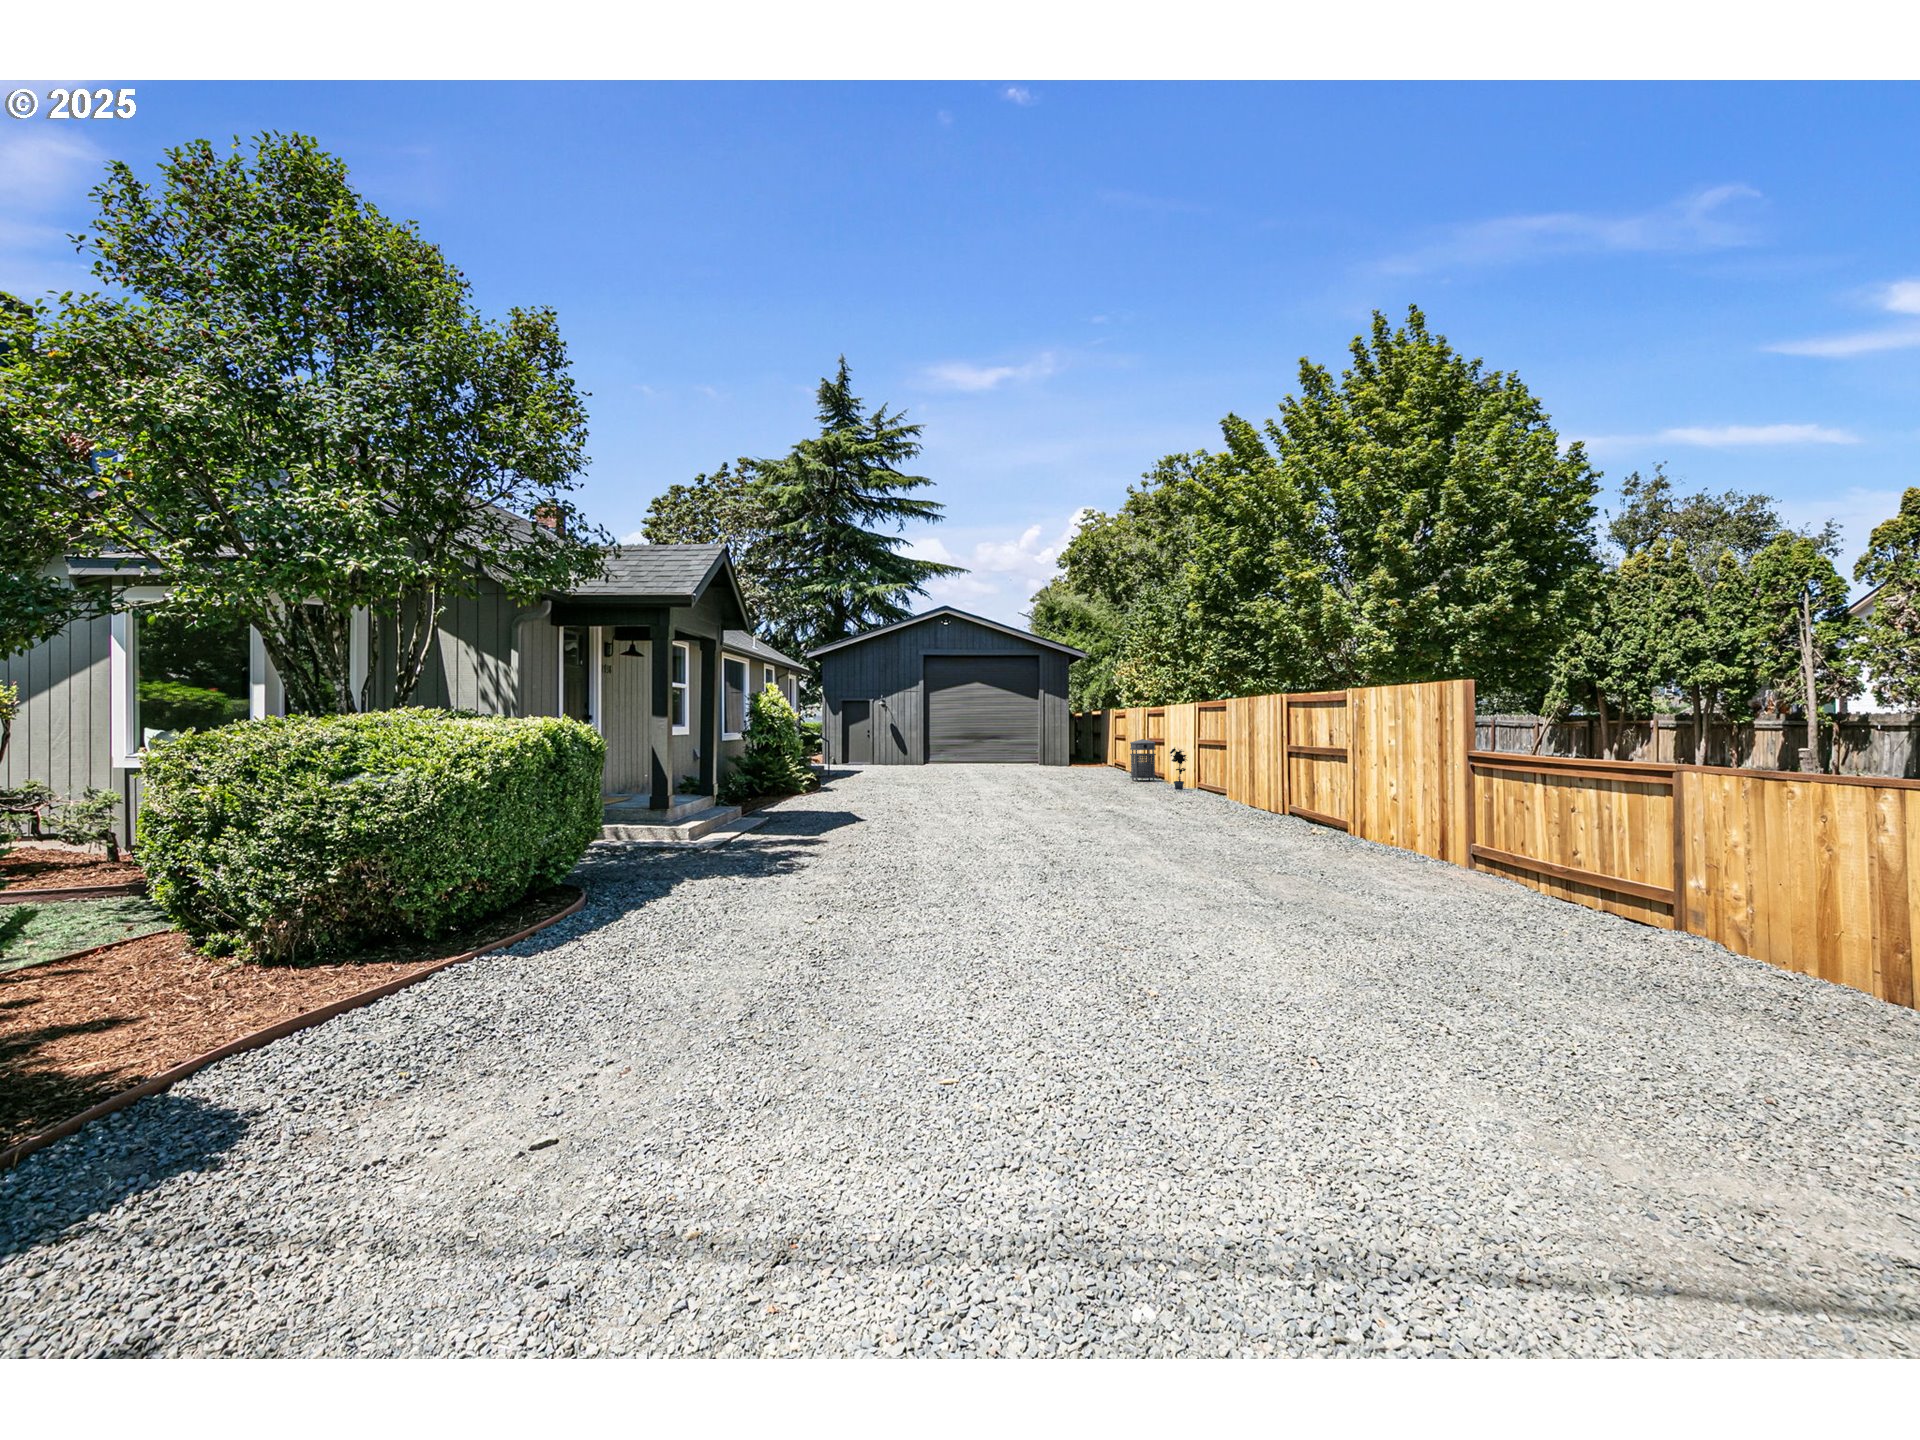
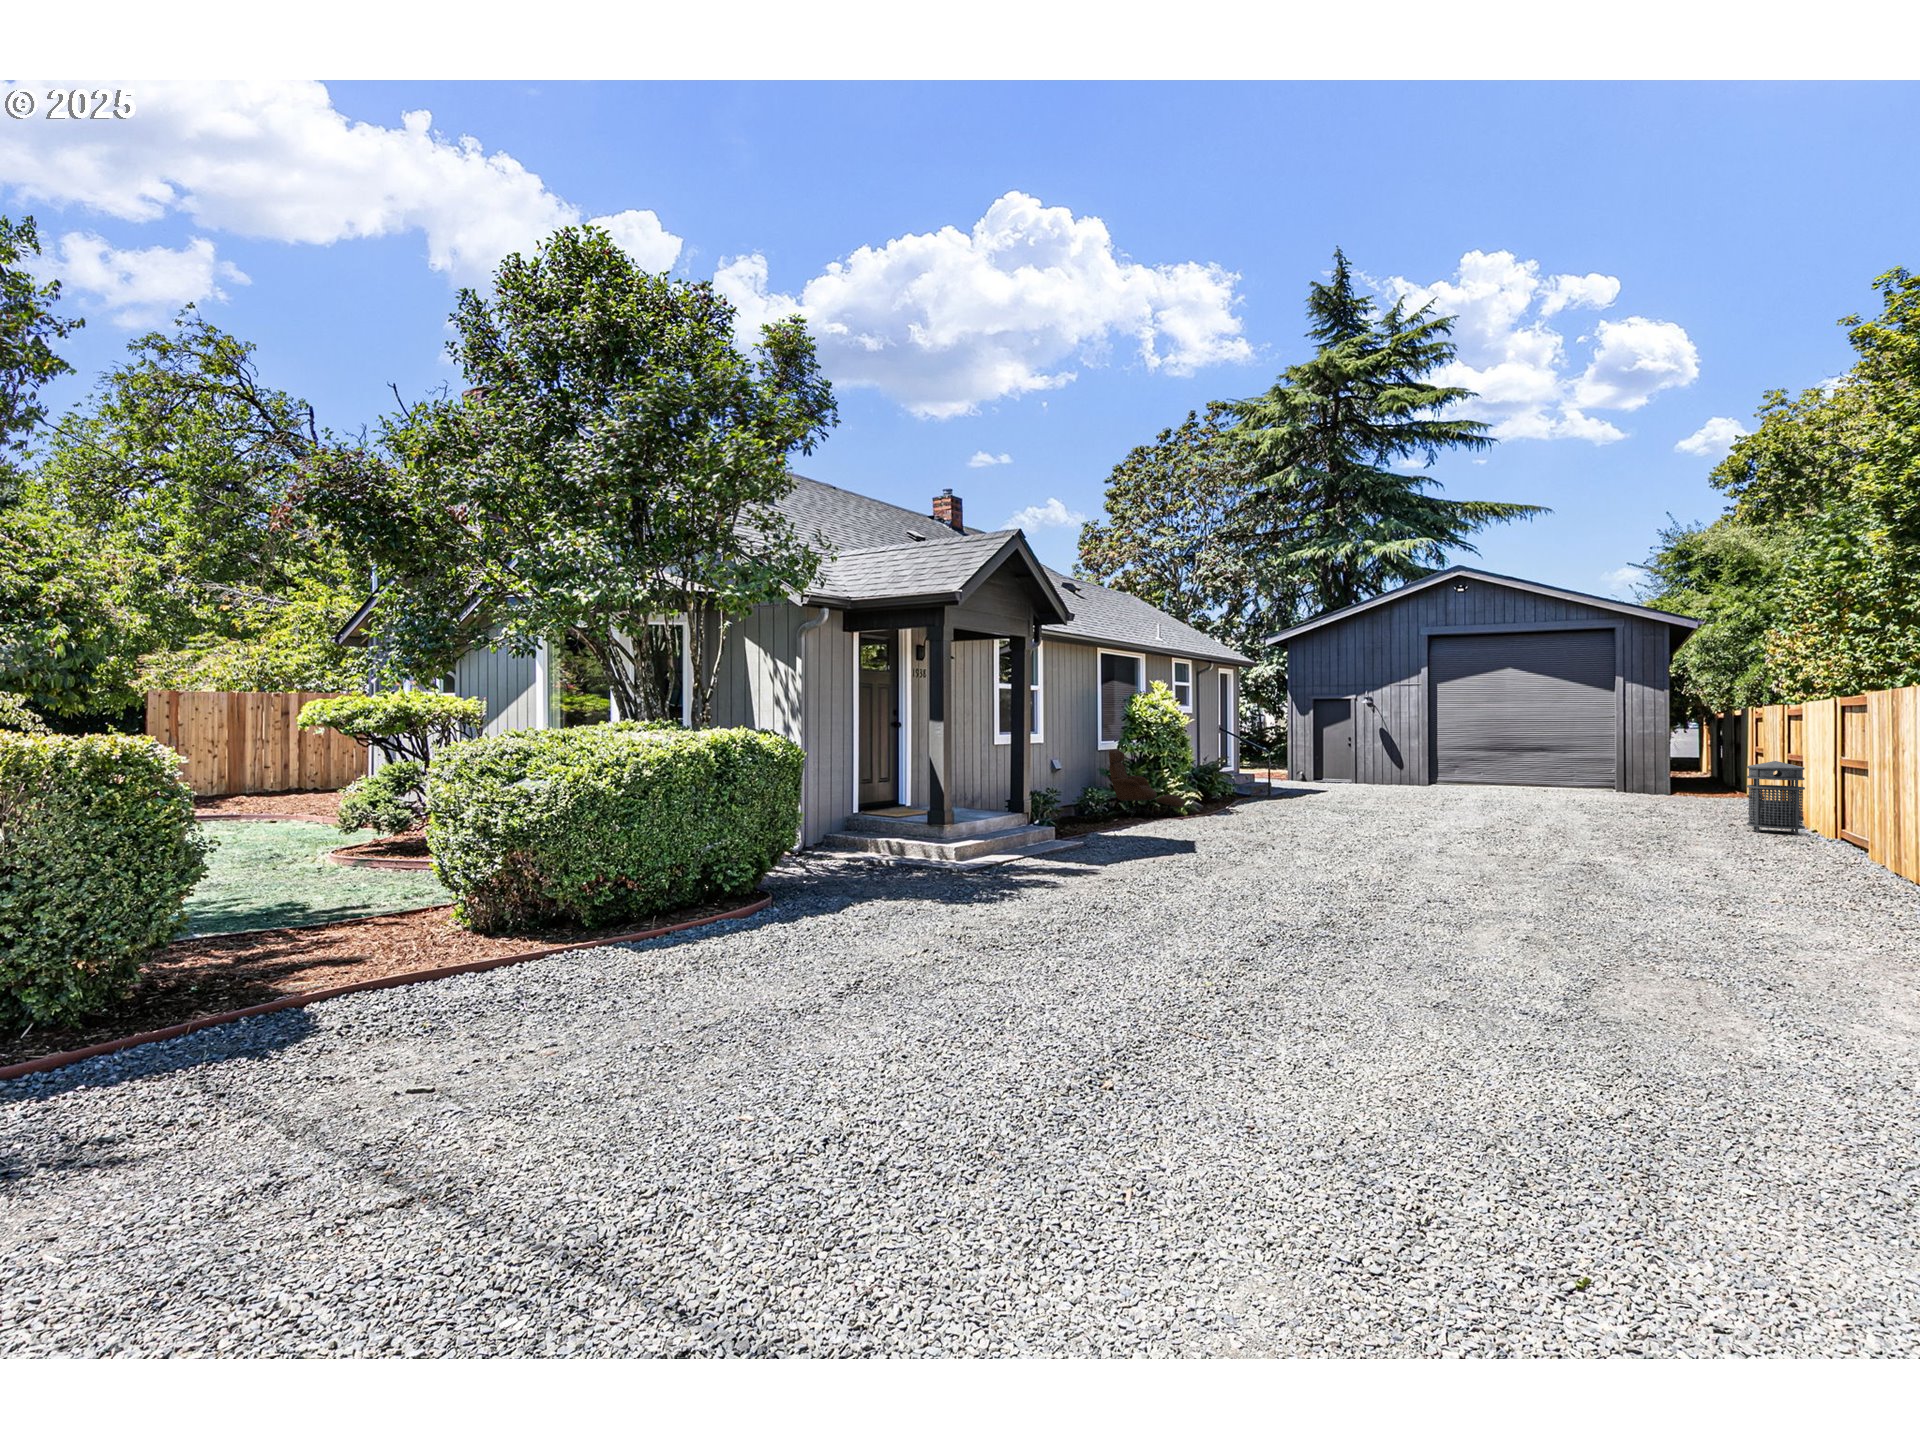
lounge chair: none [743,743,806,799] -> present [1109,749,1185,818]
potted plant: present [1170,748,1187,789] -> none [1803,778,1849,853]

